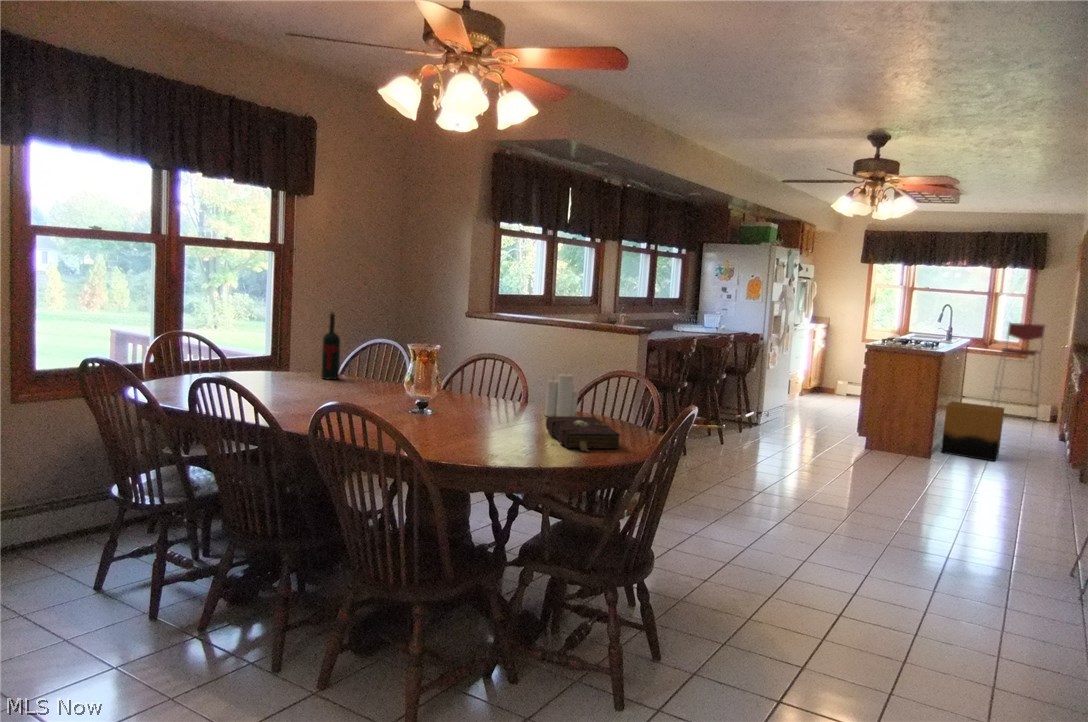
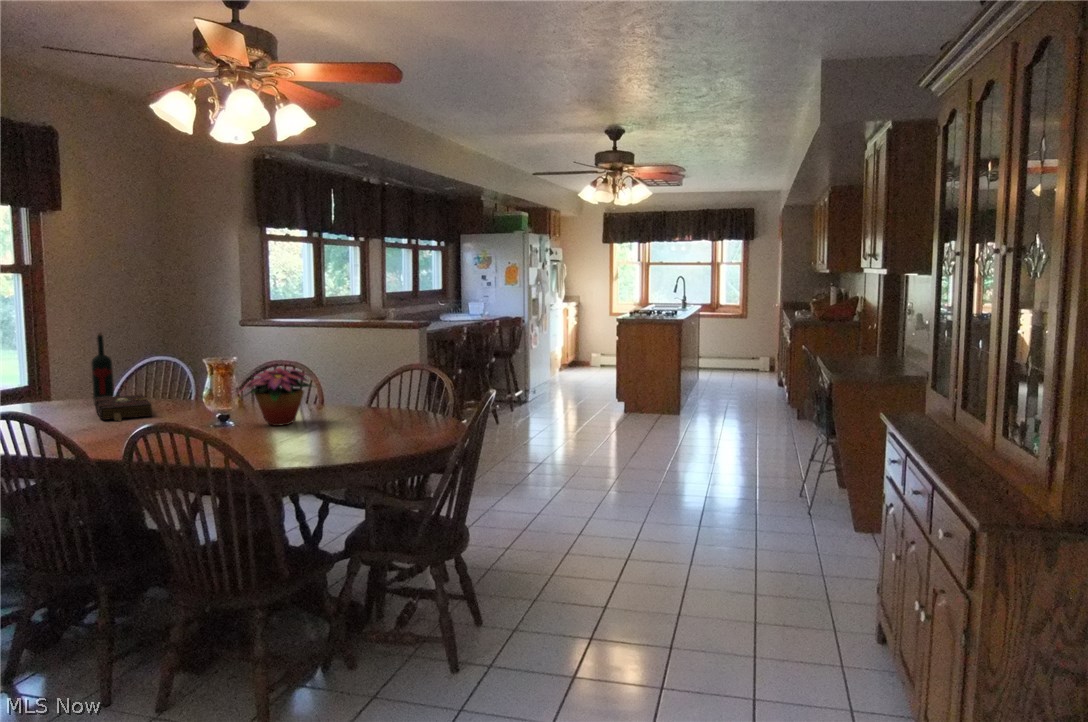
bar stool: present [991,323,1045,407] -> none [723,288,761,376]
flower arrangement: none [428,359,516,419] -> present [243,367,312,426]
candle: present [544,374,578,417] -> none [350,368,383,415]
cardboard box: present [941,401,1004,461] -> none [688,363,735,412]
book: present [546,416,620,452] -> present [95,395,152,421]

